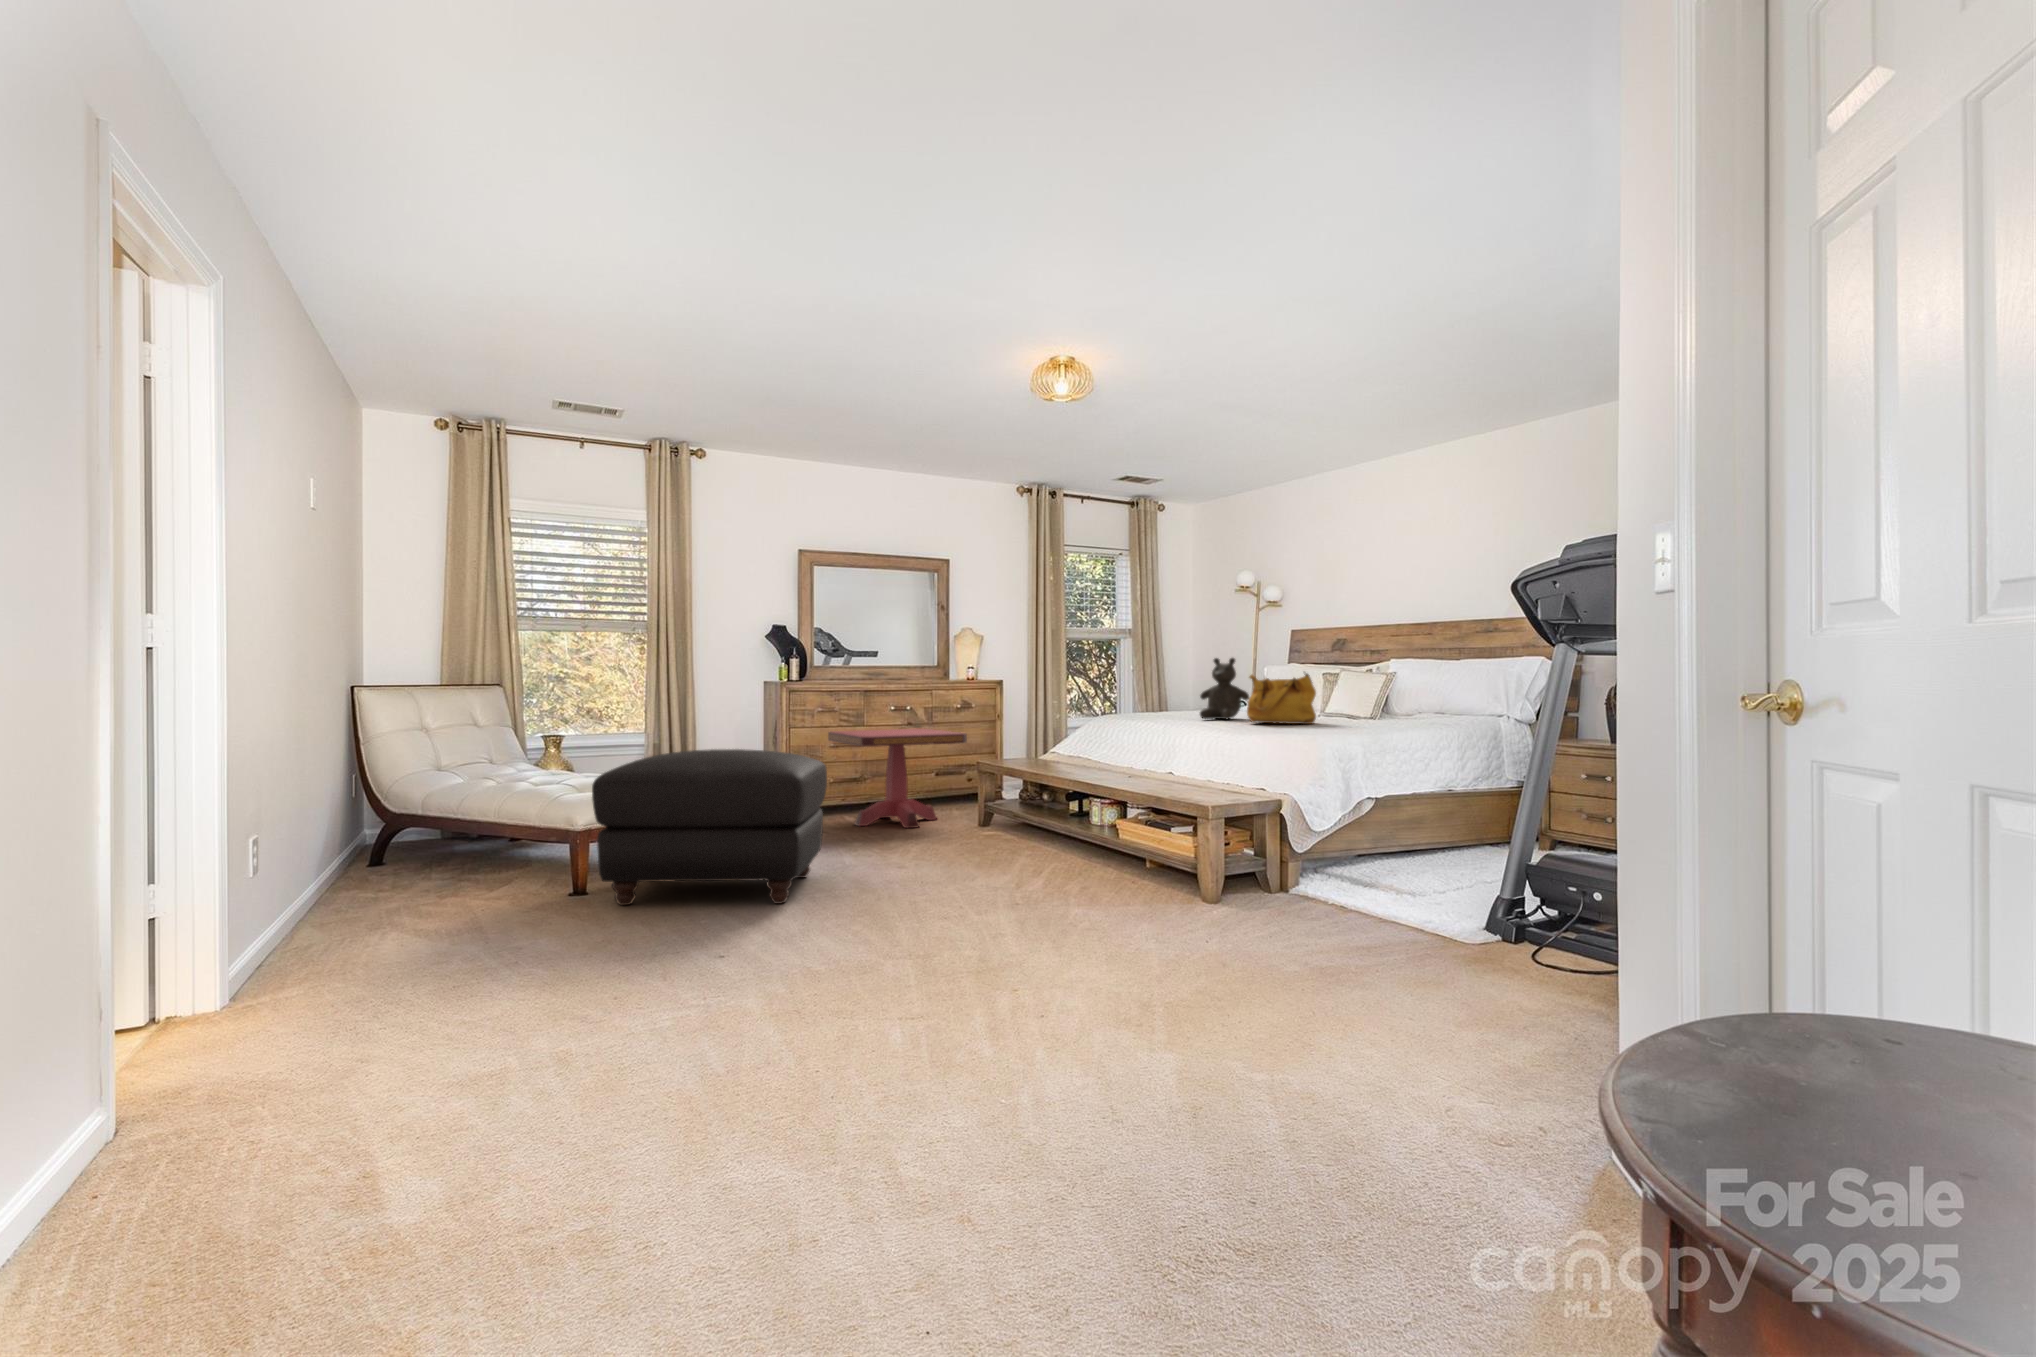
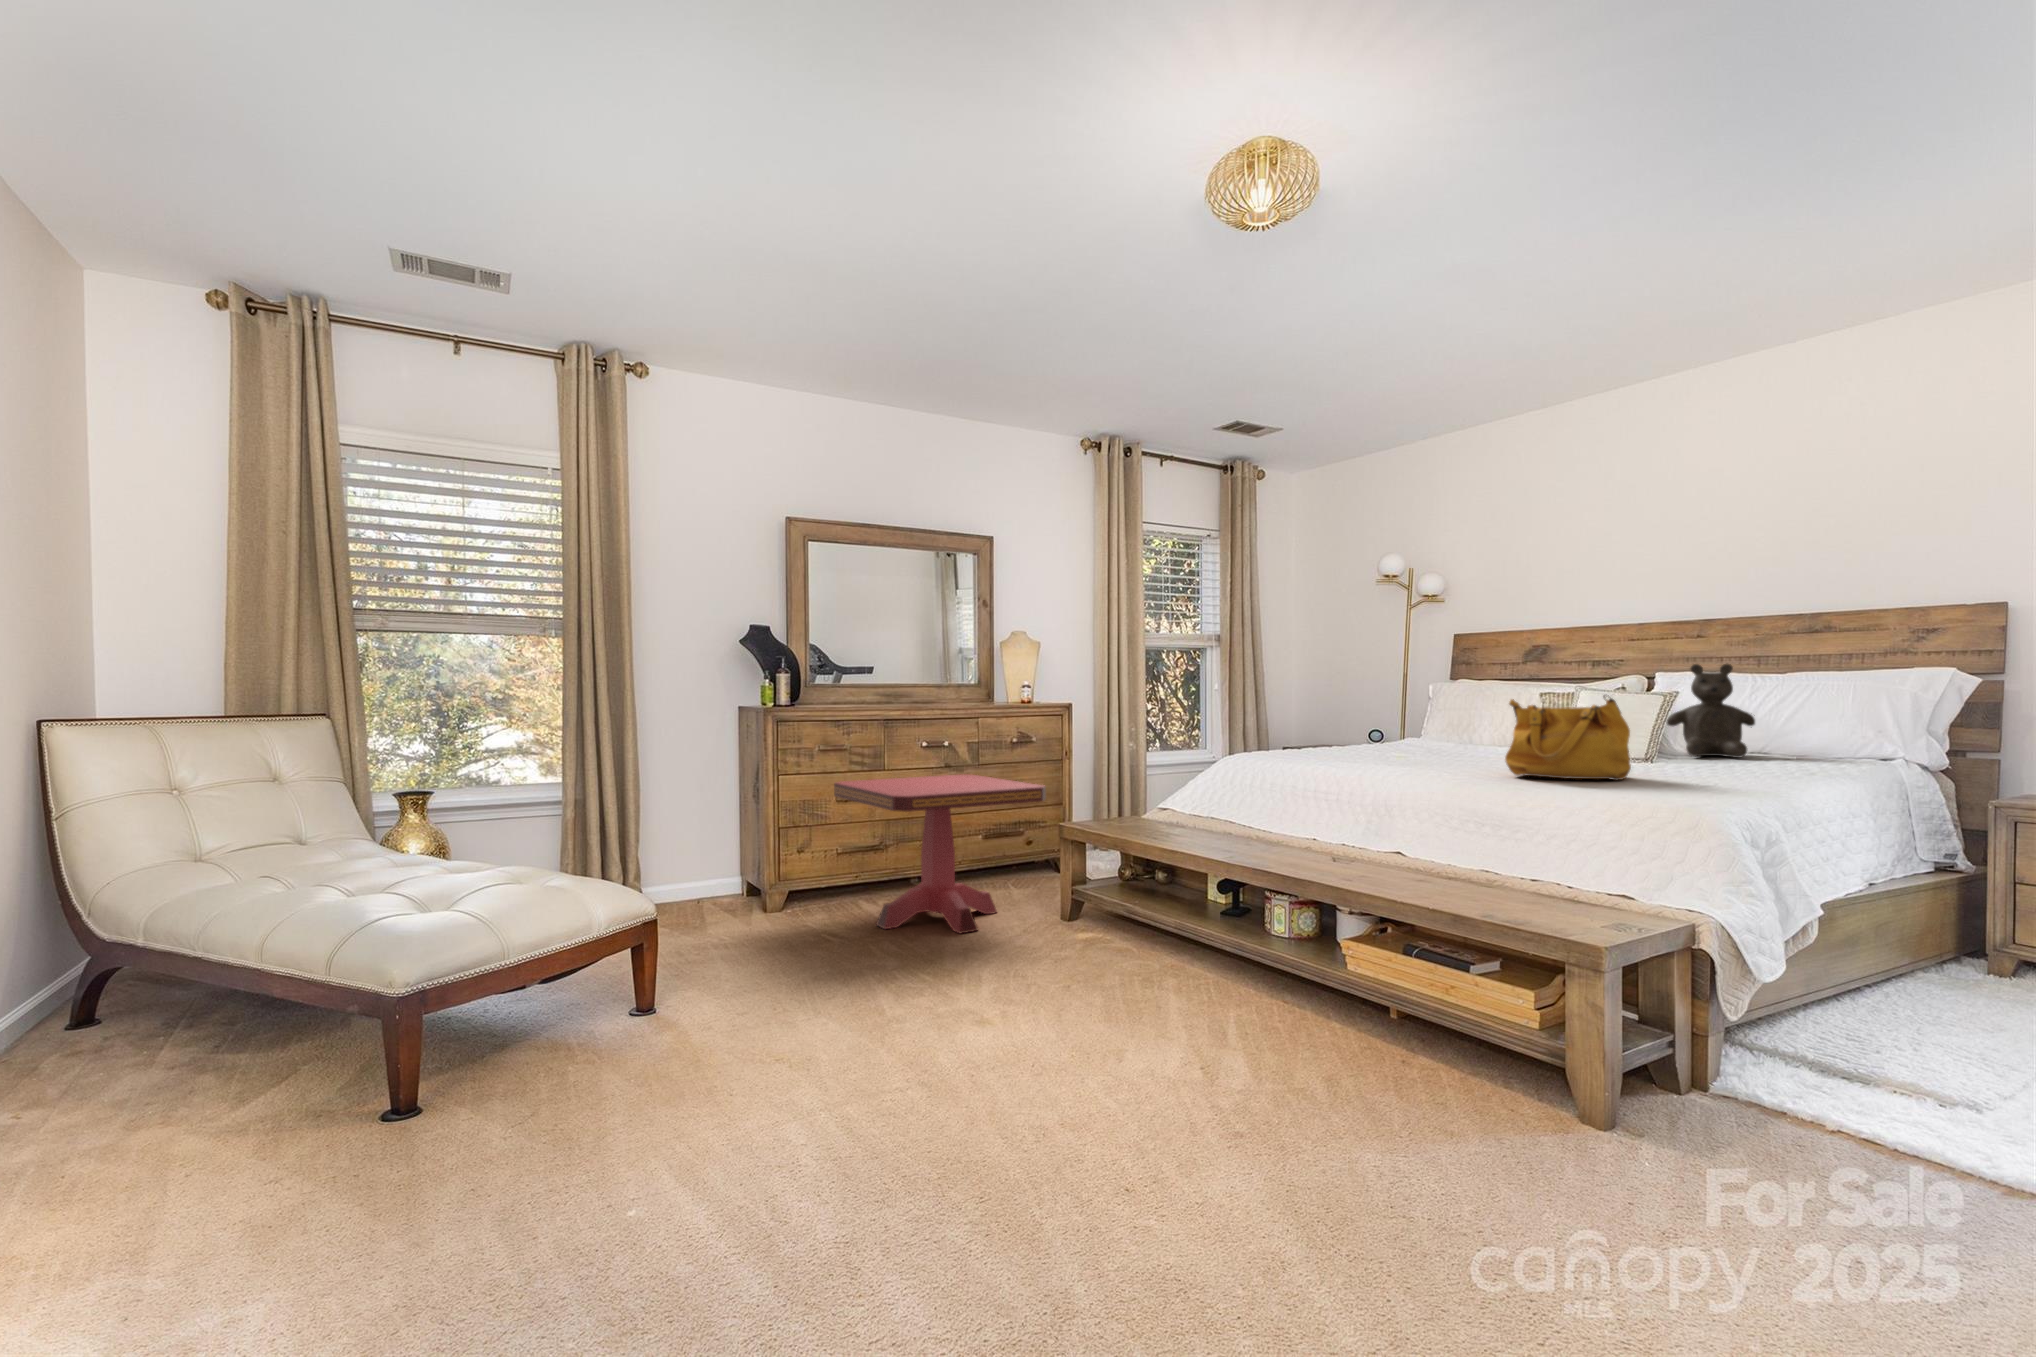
teddy bear: present [1200,658,1249,719] -> present [1667,664,1755,758]
ottoman: present [592,749,827,905] -> none [388,850,861,1196]

